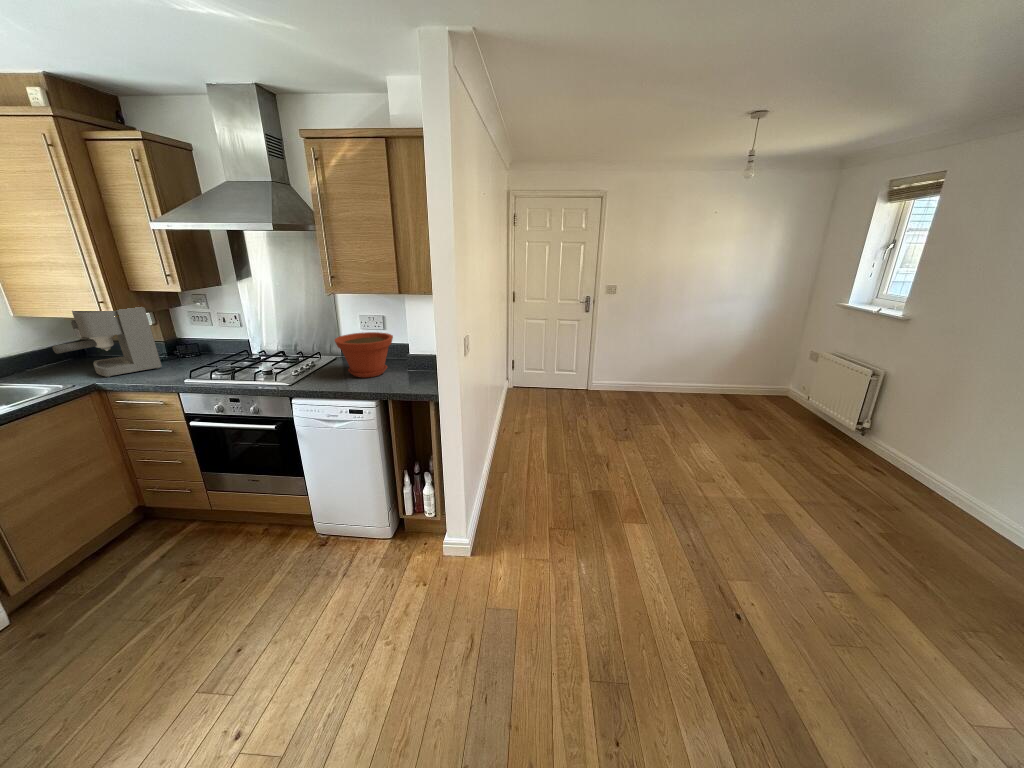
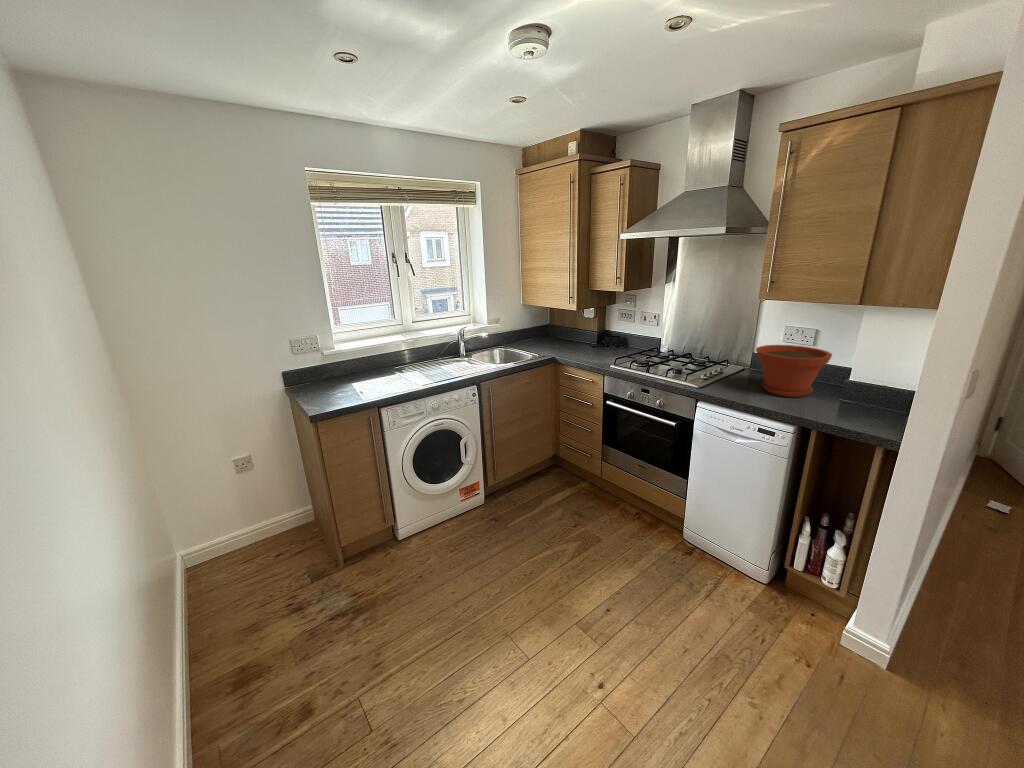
coffee maker: present [53,307,162,377] -> none [539,300,595,354]

